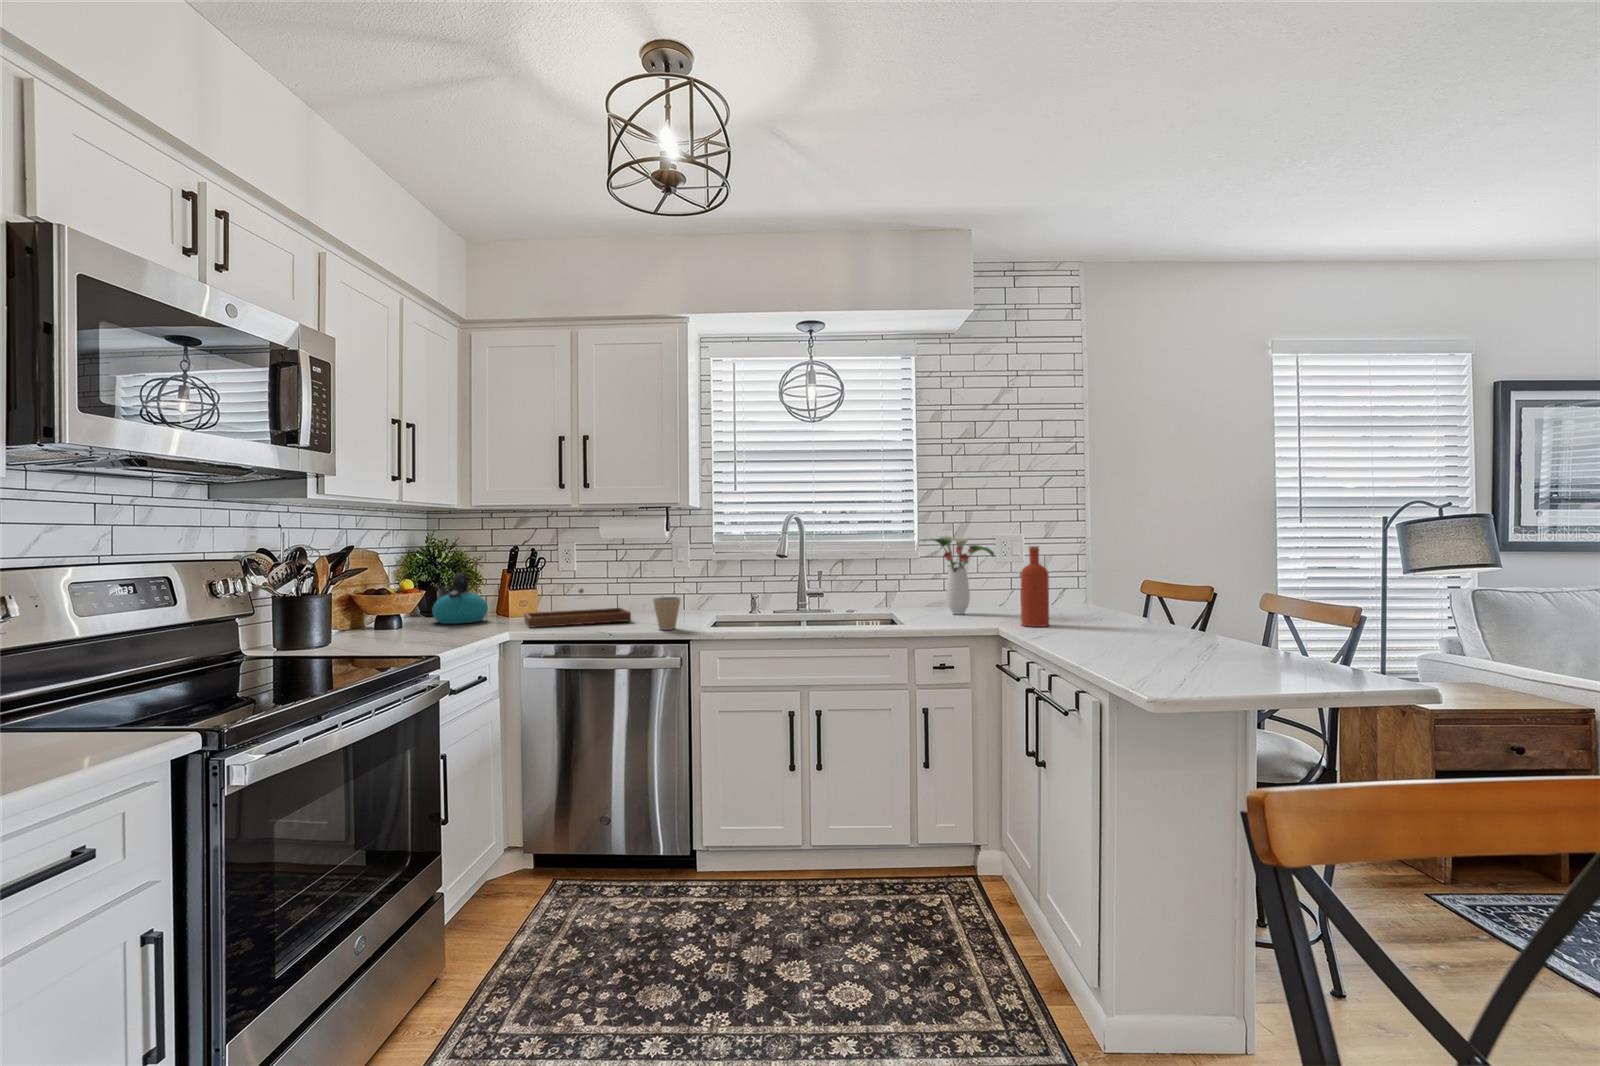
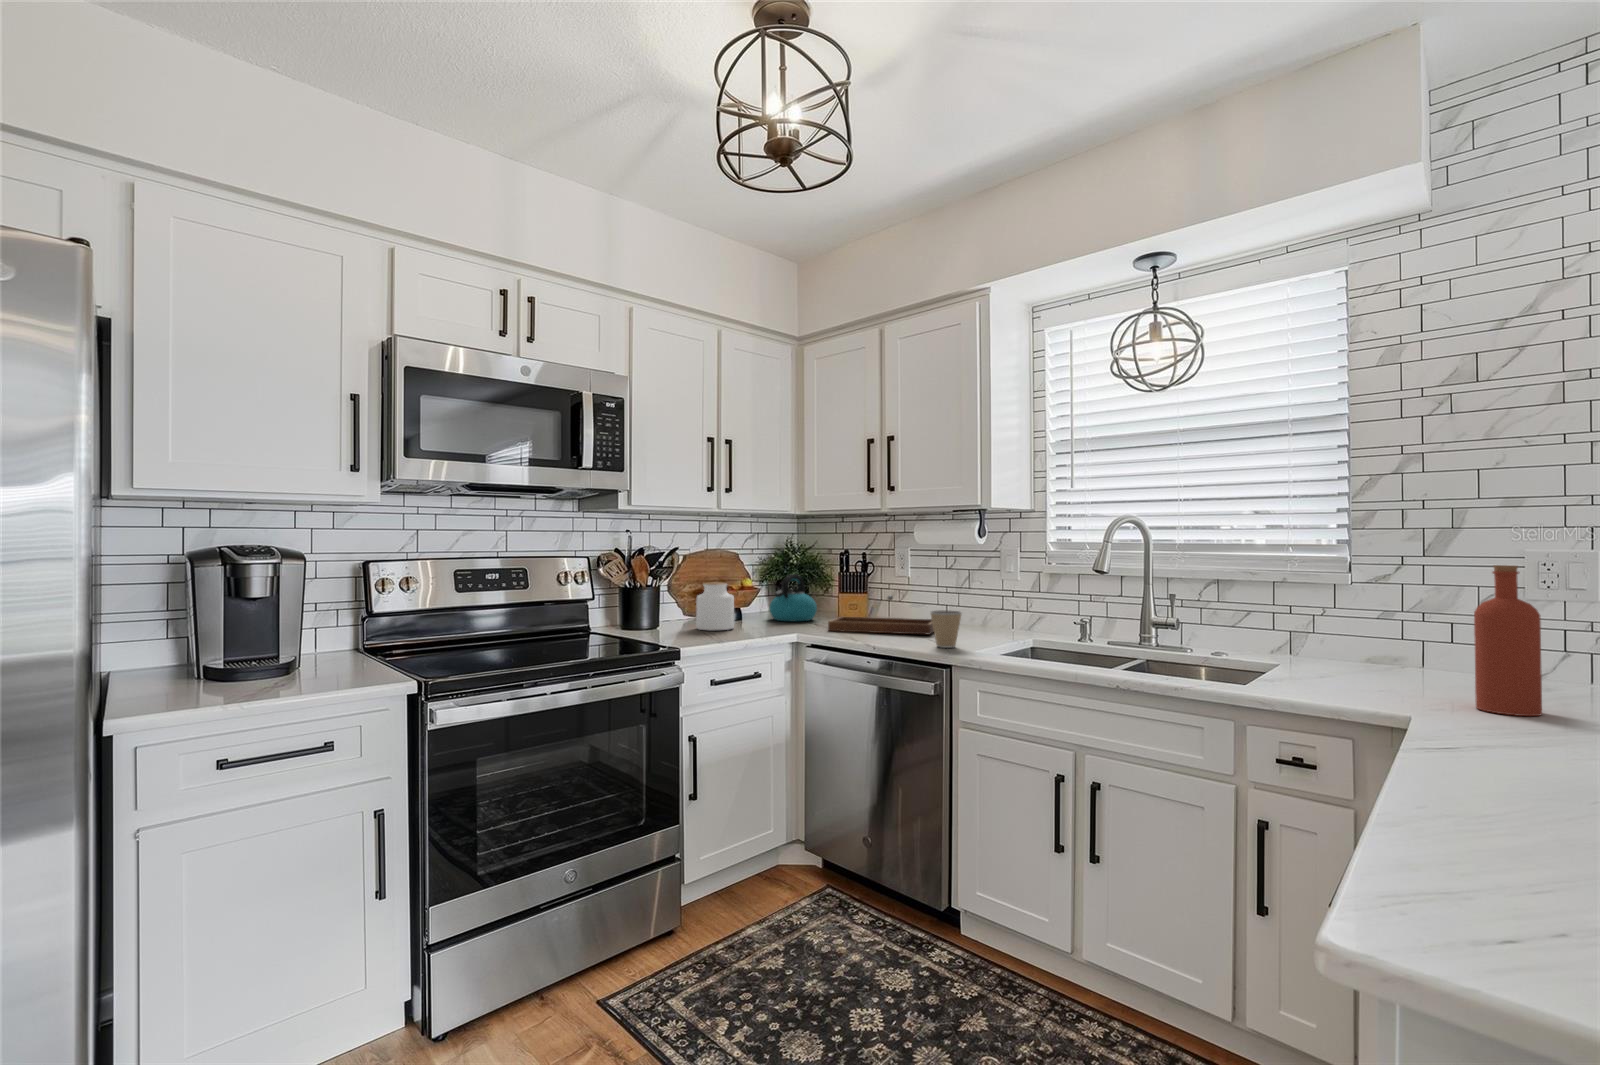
flower arrangement: present [924,536,994,615] -> none [1325,543,1464,676]
jar: none [377,586,425,641] -> present [696,583,734,630]

